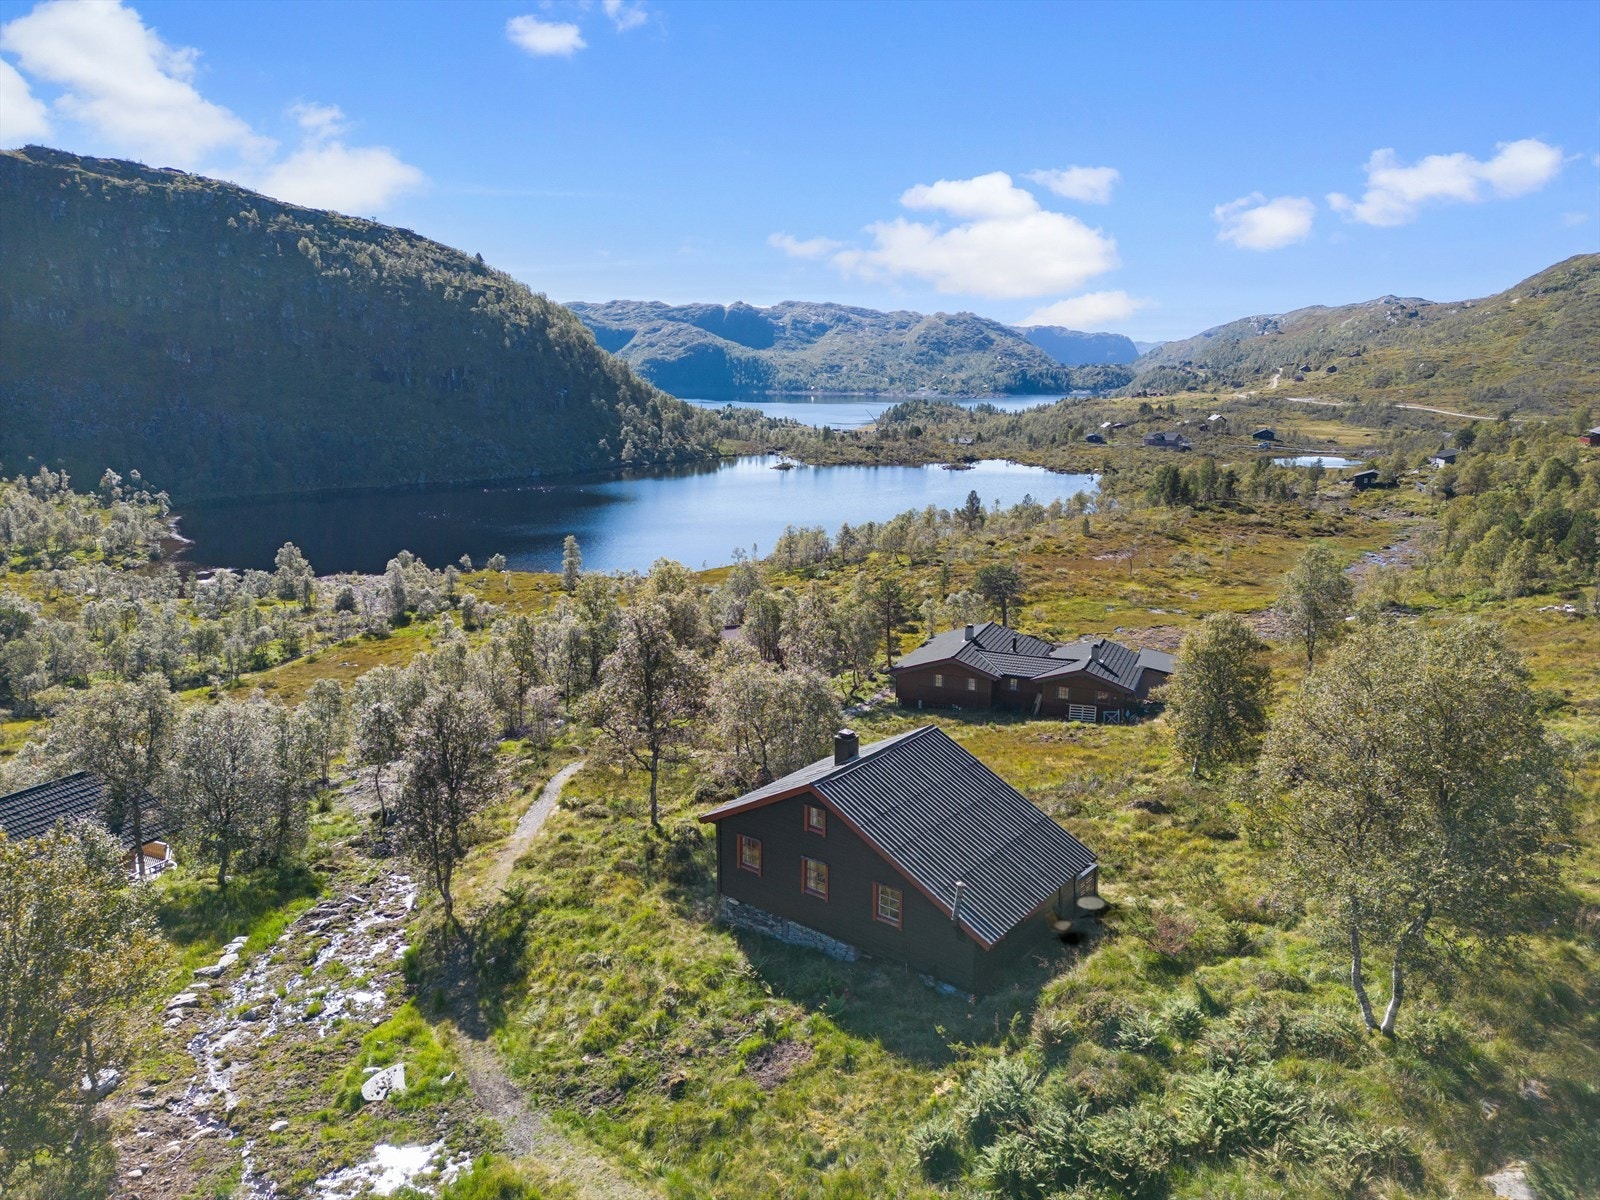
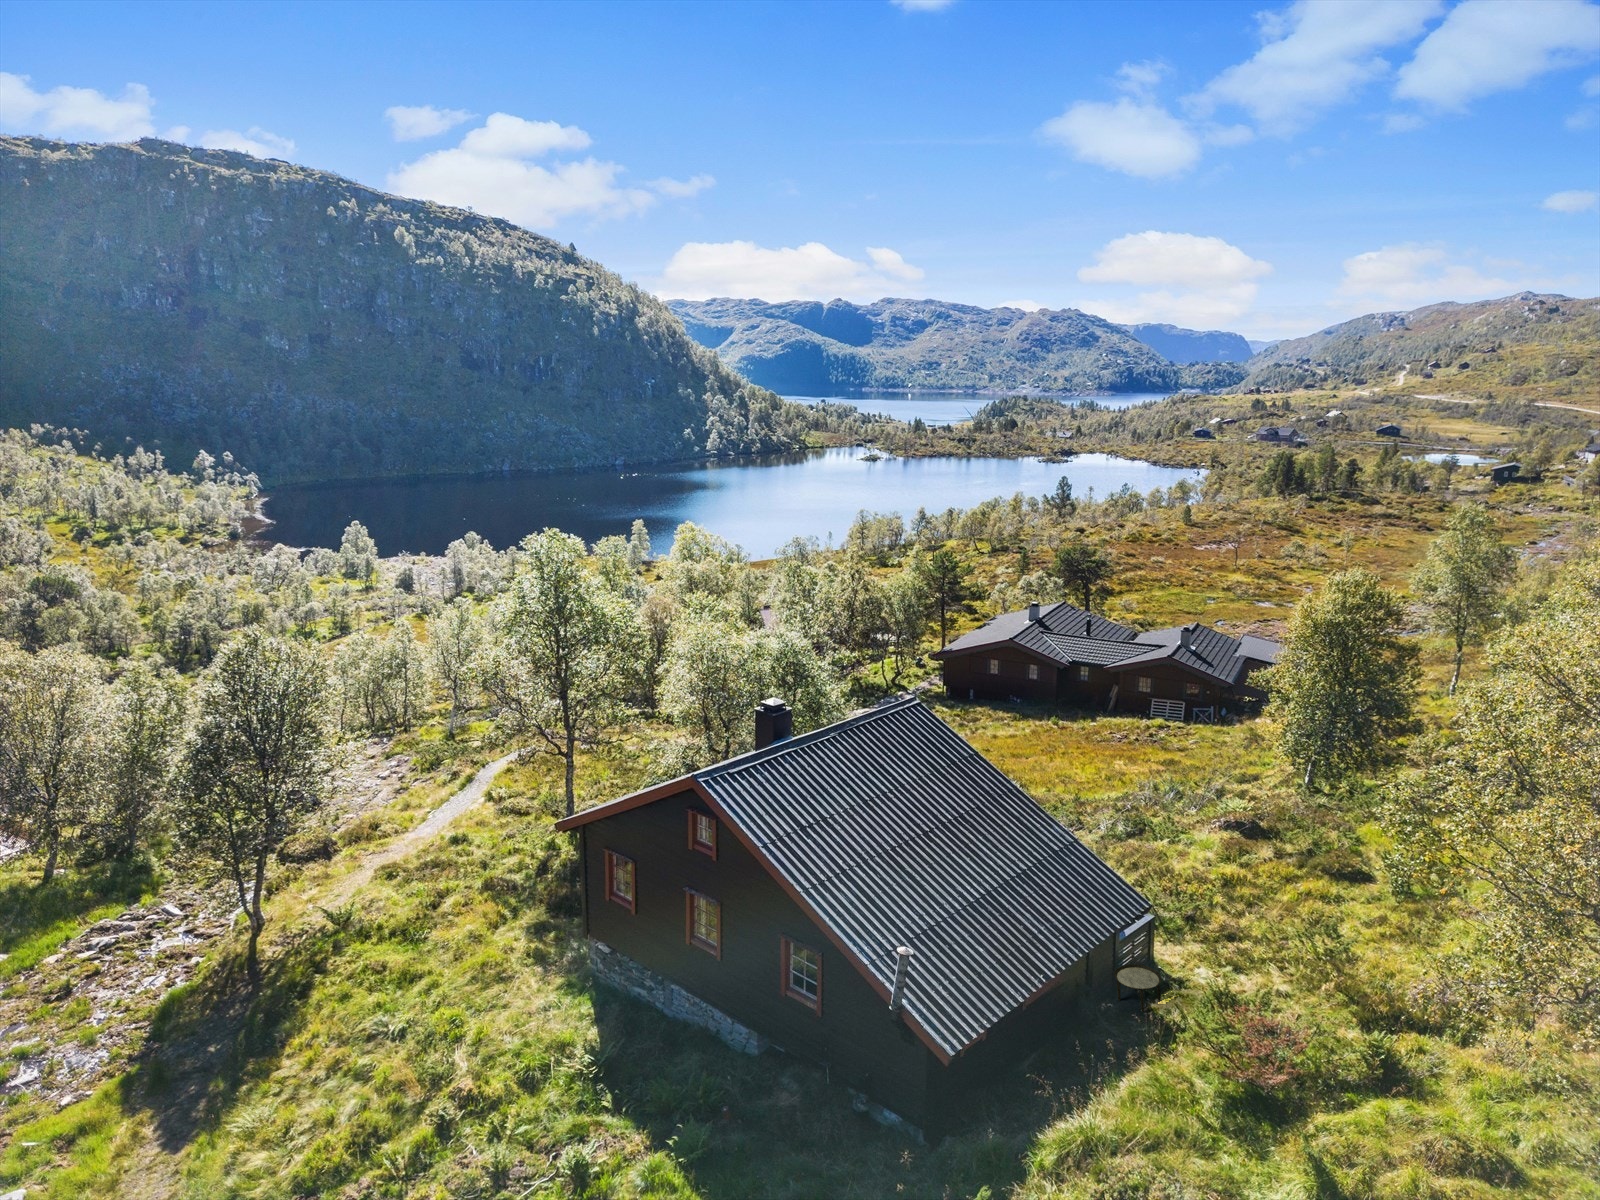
lounge chair: present [1045,910,1073,943] -> none [1061,987,1106,1045]

